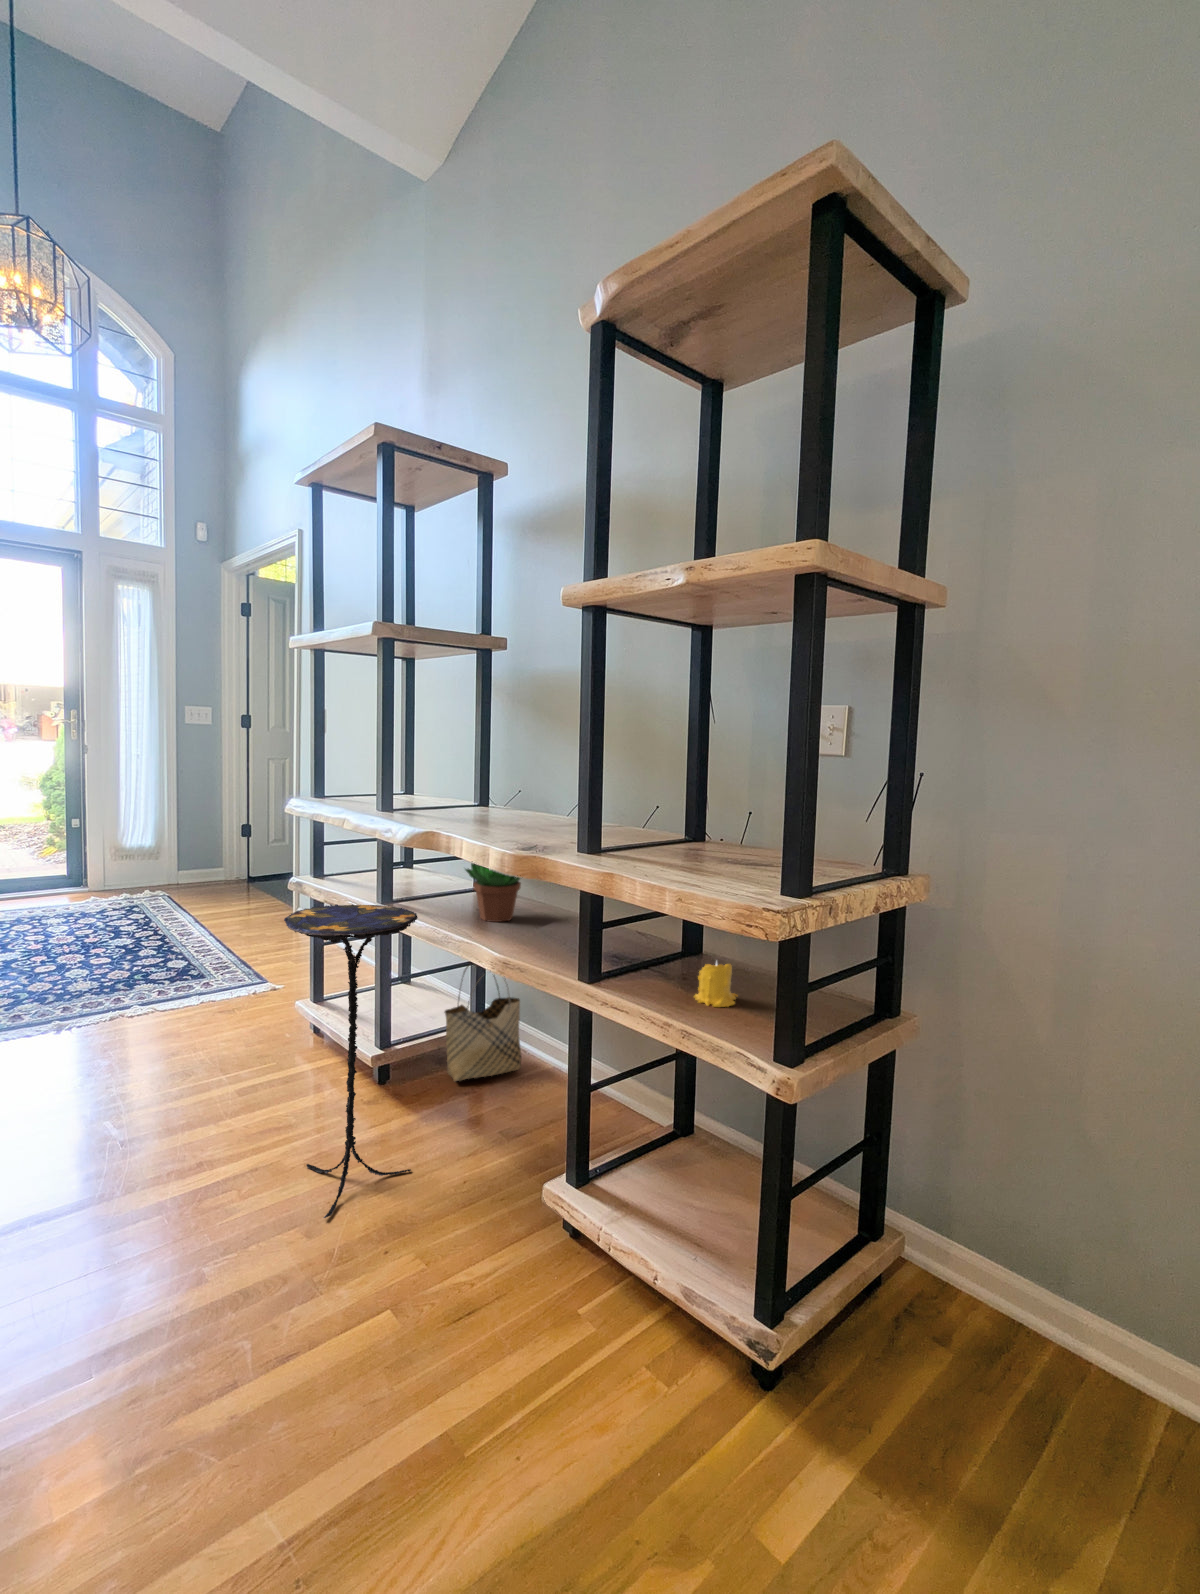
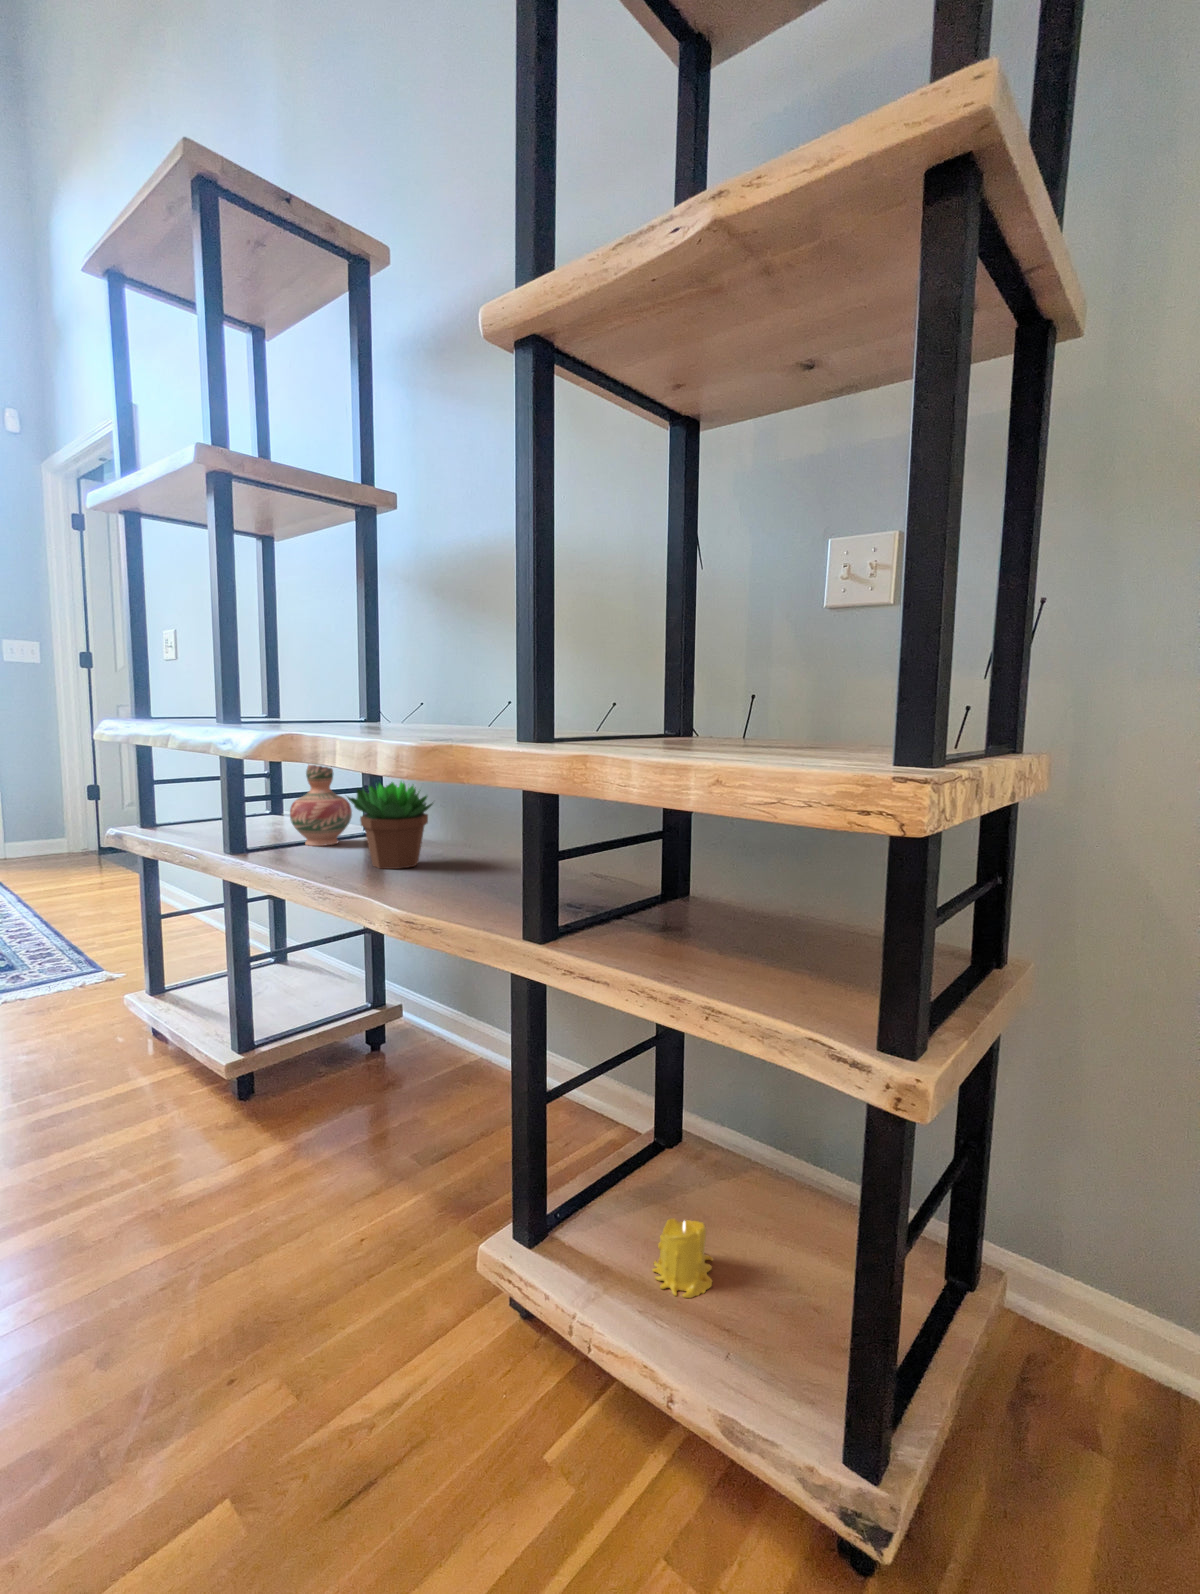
decorative vase: none [421,818,465,899] -> present [290,765,352,846]
side table: present [284,904,418,1218] -> none [40,846,280,1334]
candle: present [694,964,738,1007] -> present [652,1219,713,1298]
woven basket: present [445,965,521,1082] -> none [329,927,437,1088]

